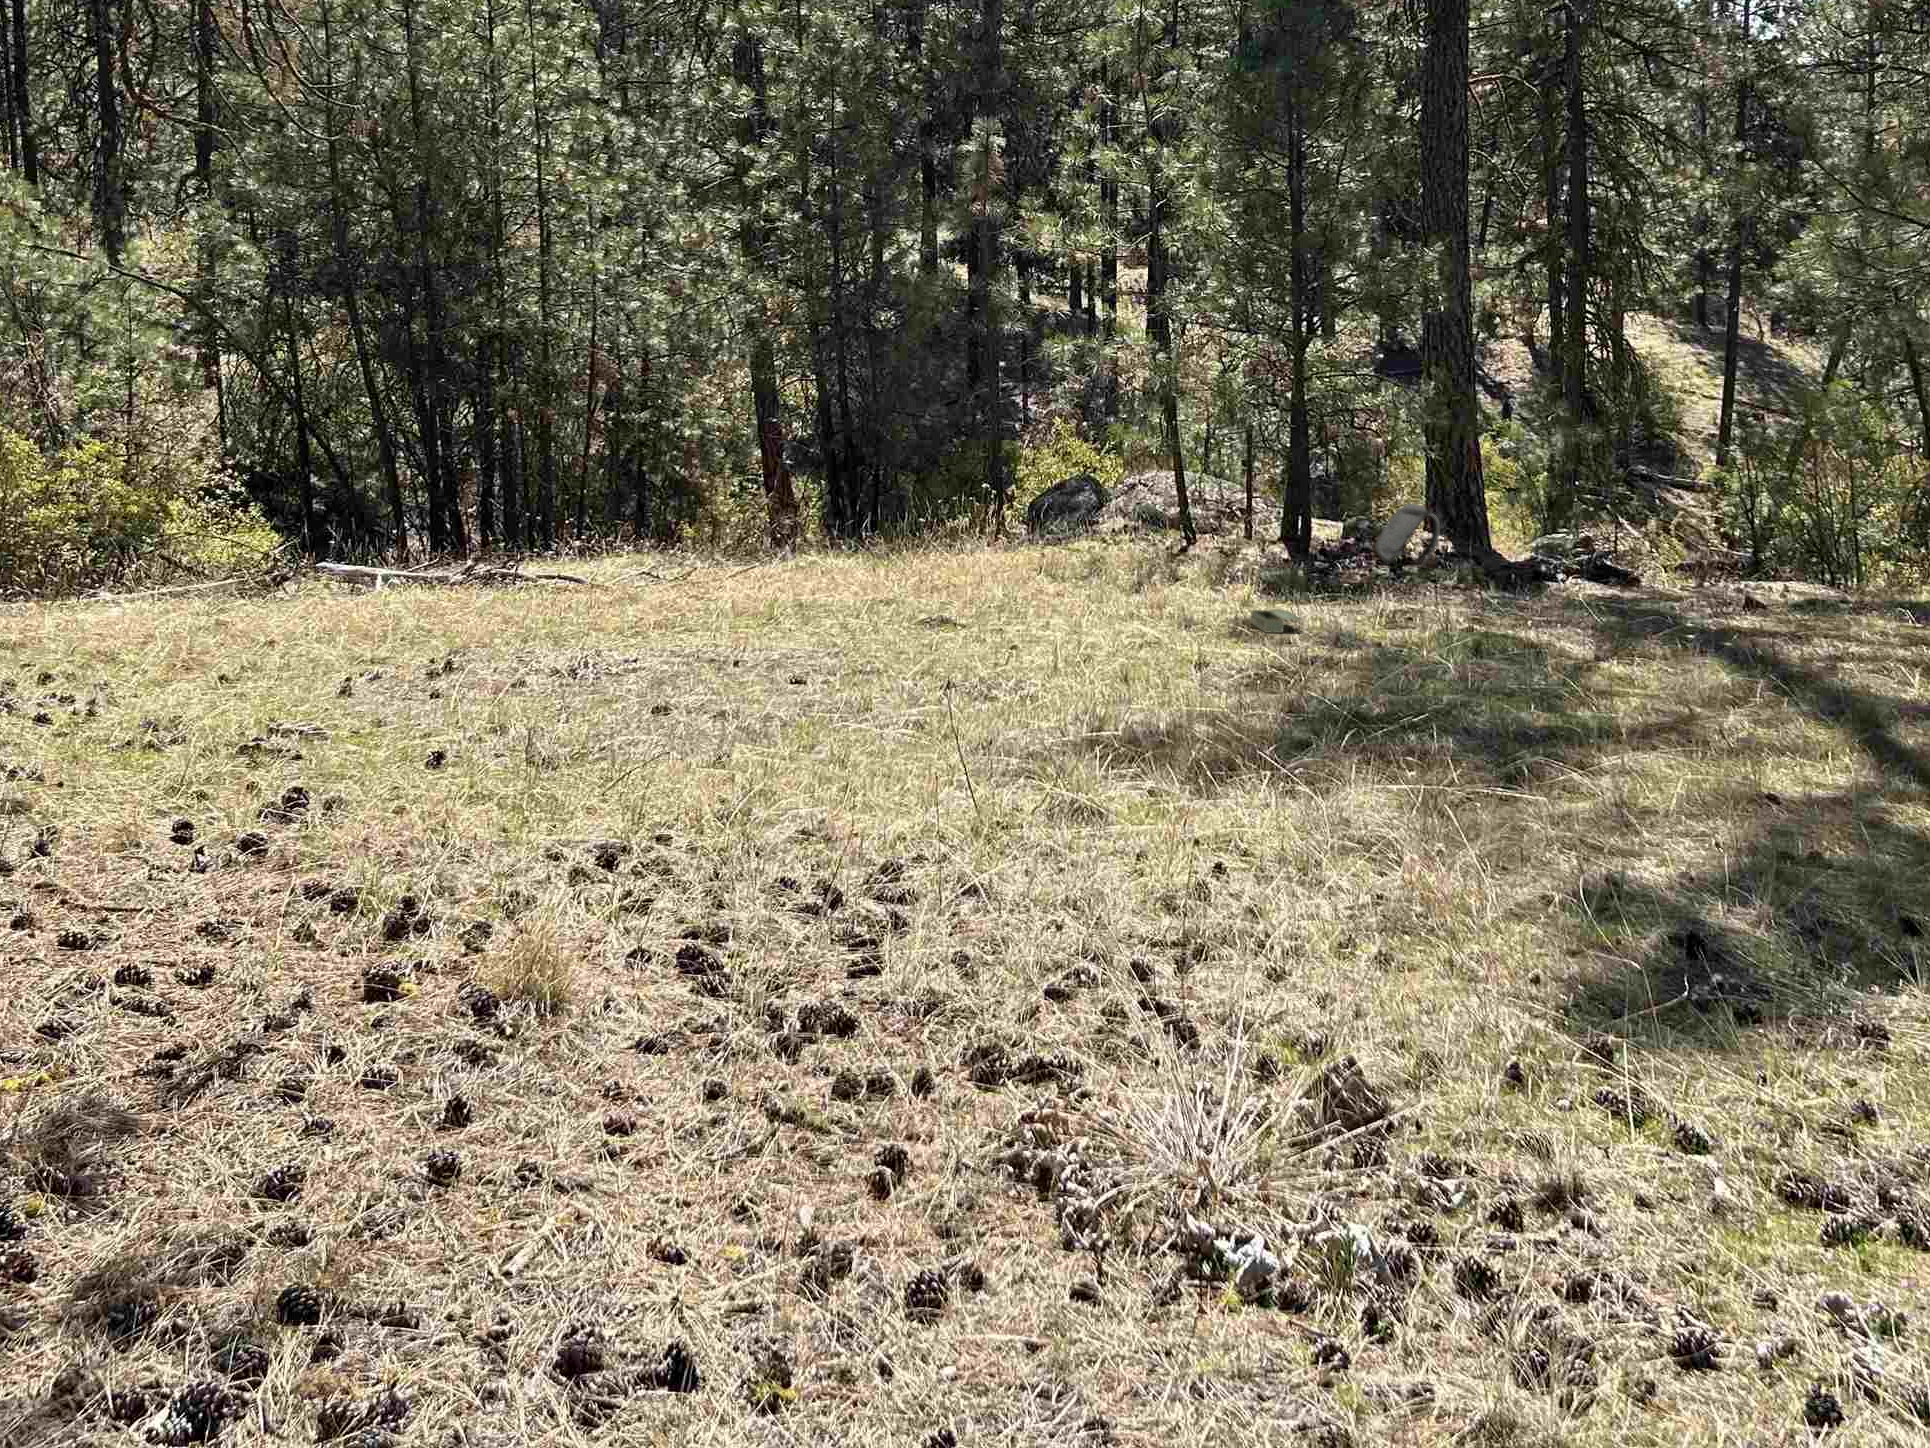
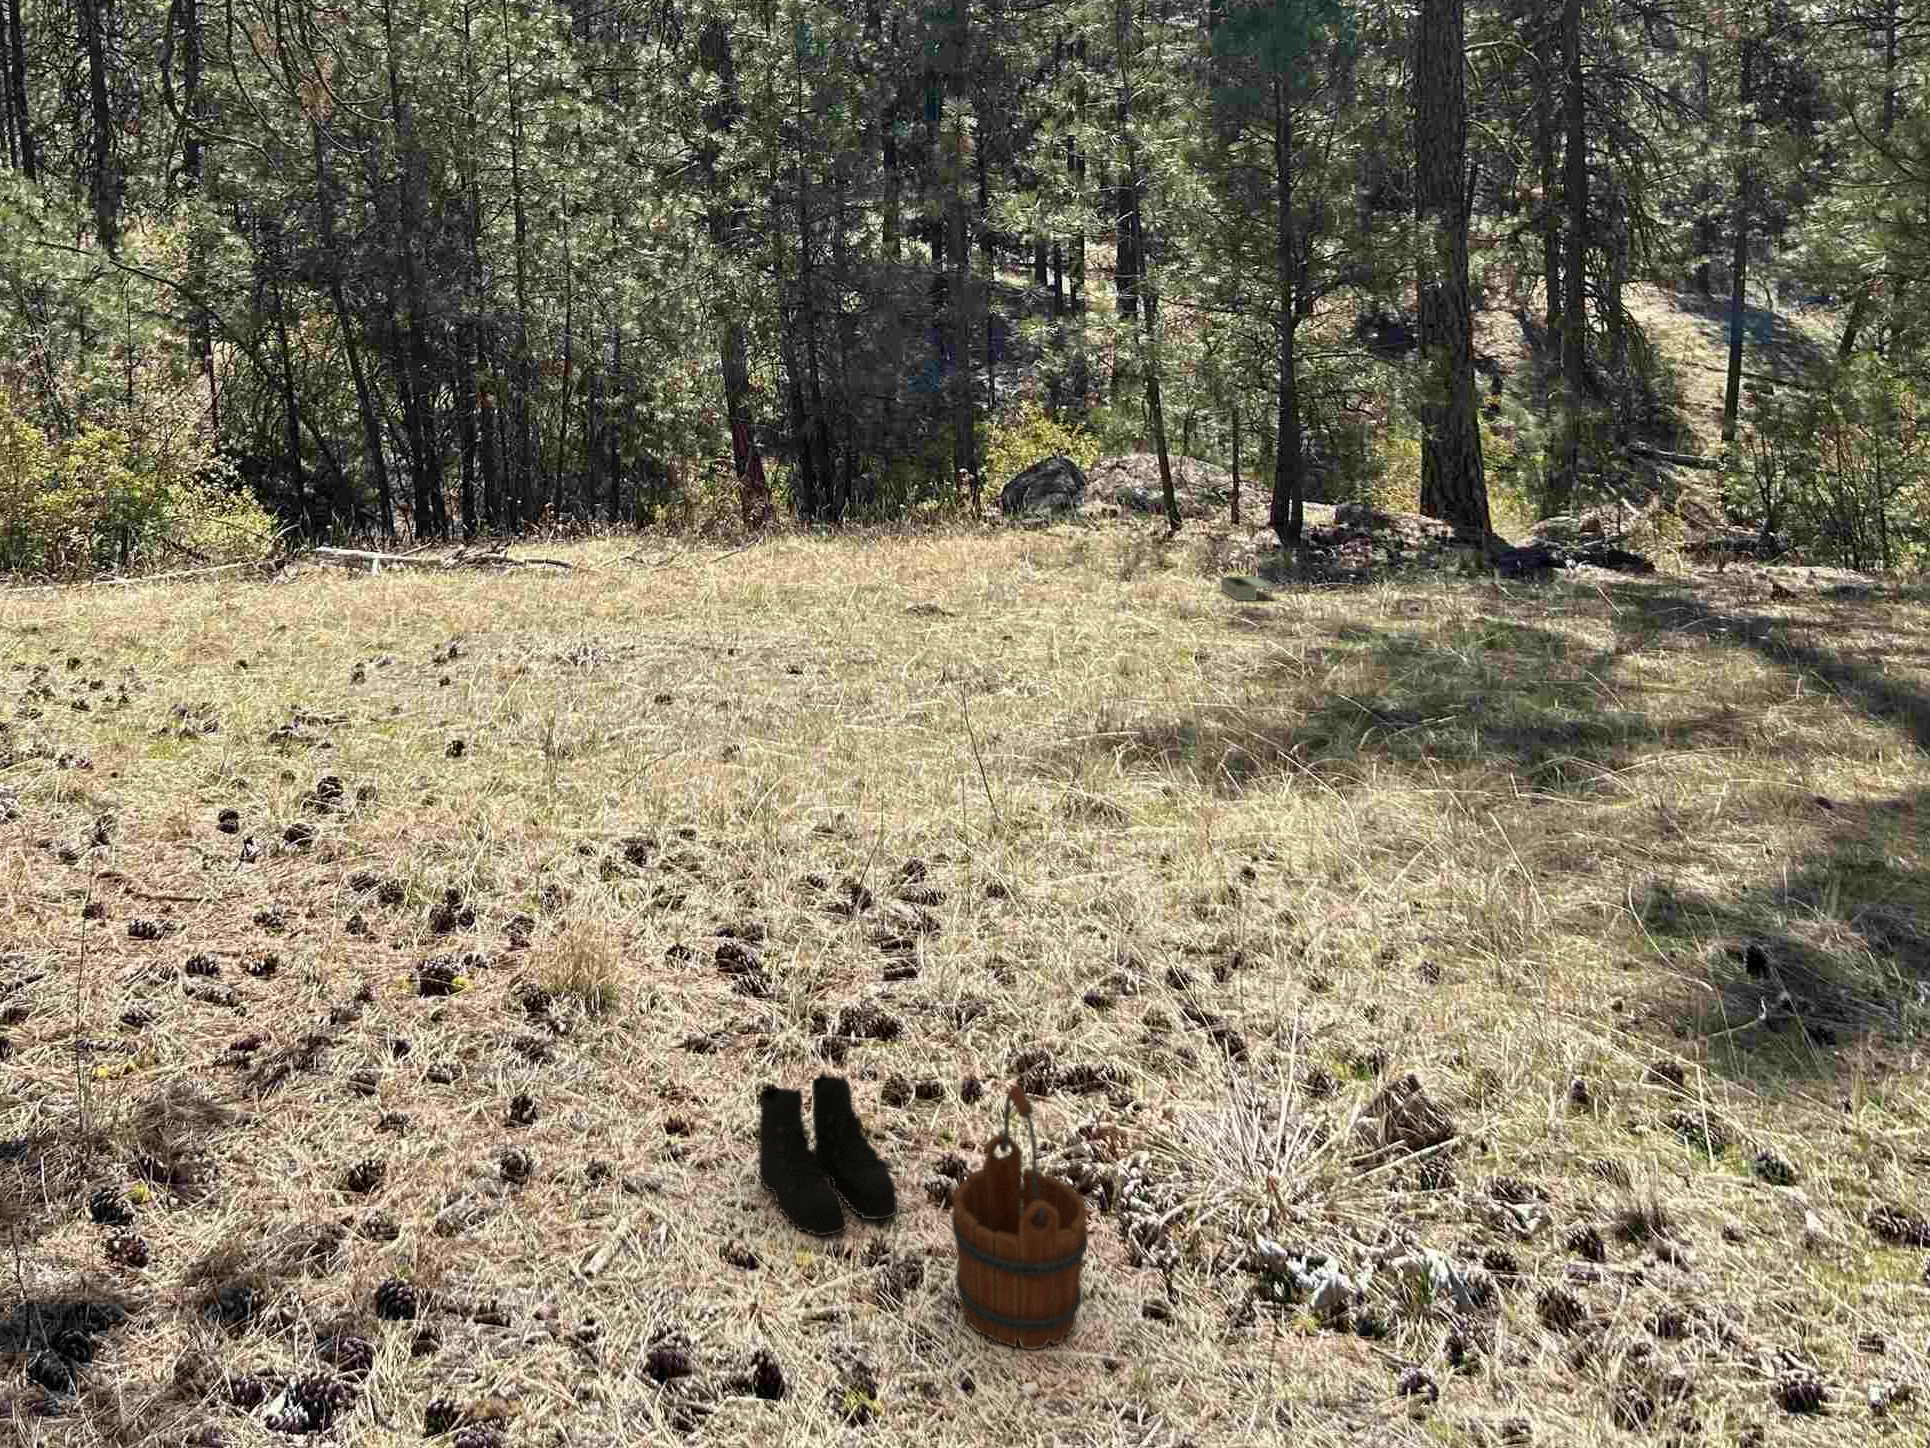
backpack: present [1375,503,1440,567] -> none [1342,458,1413,526]
wooden bucket: none [886,1066,1021,1332] -> present [951,1086,1088,1349]
boots: none [706,1067,843,1229] -> present [759,1073,898,1235]

